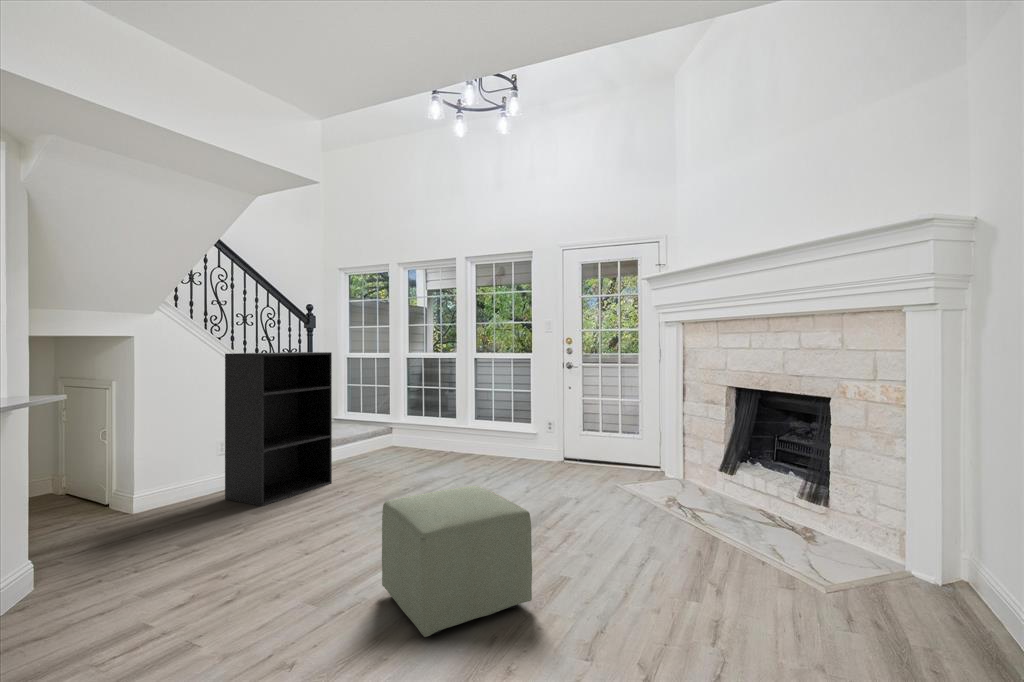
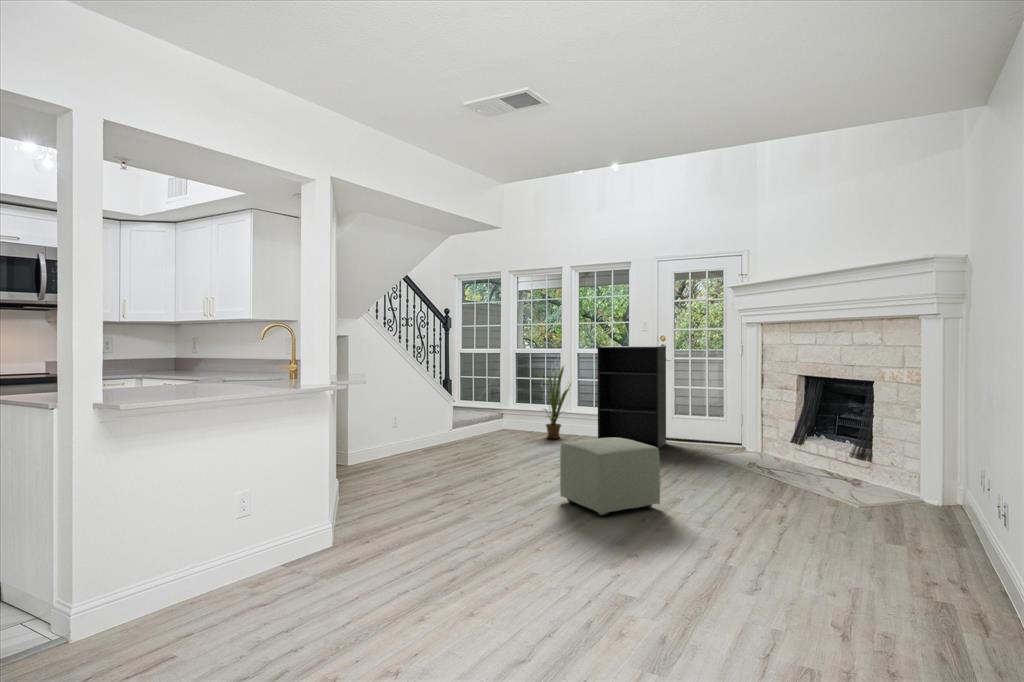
bookshelf: present [225,352,332,506] -> present [598,346,666,449]
house plant: none [425,371,469,460] -> present [544,365,571,439]

